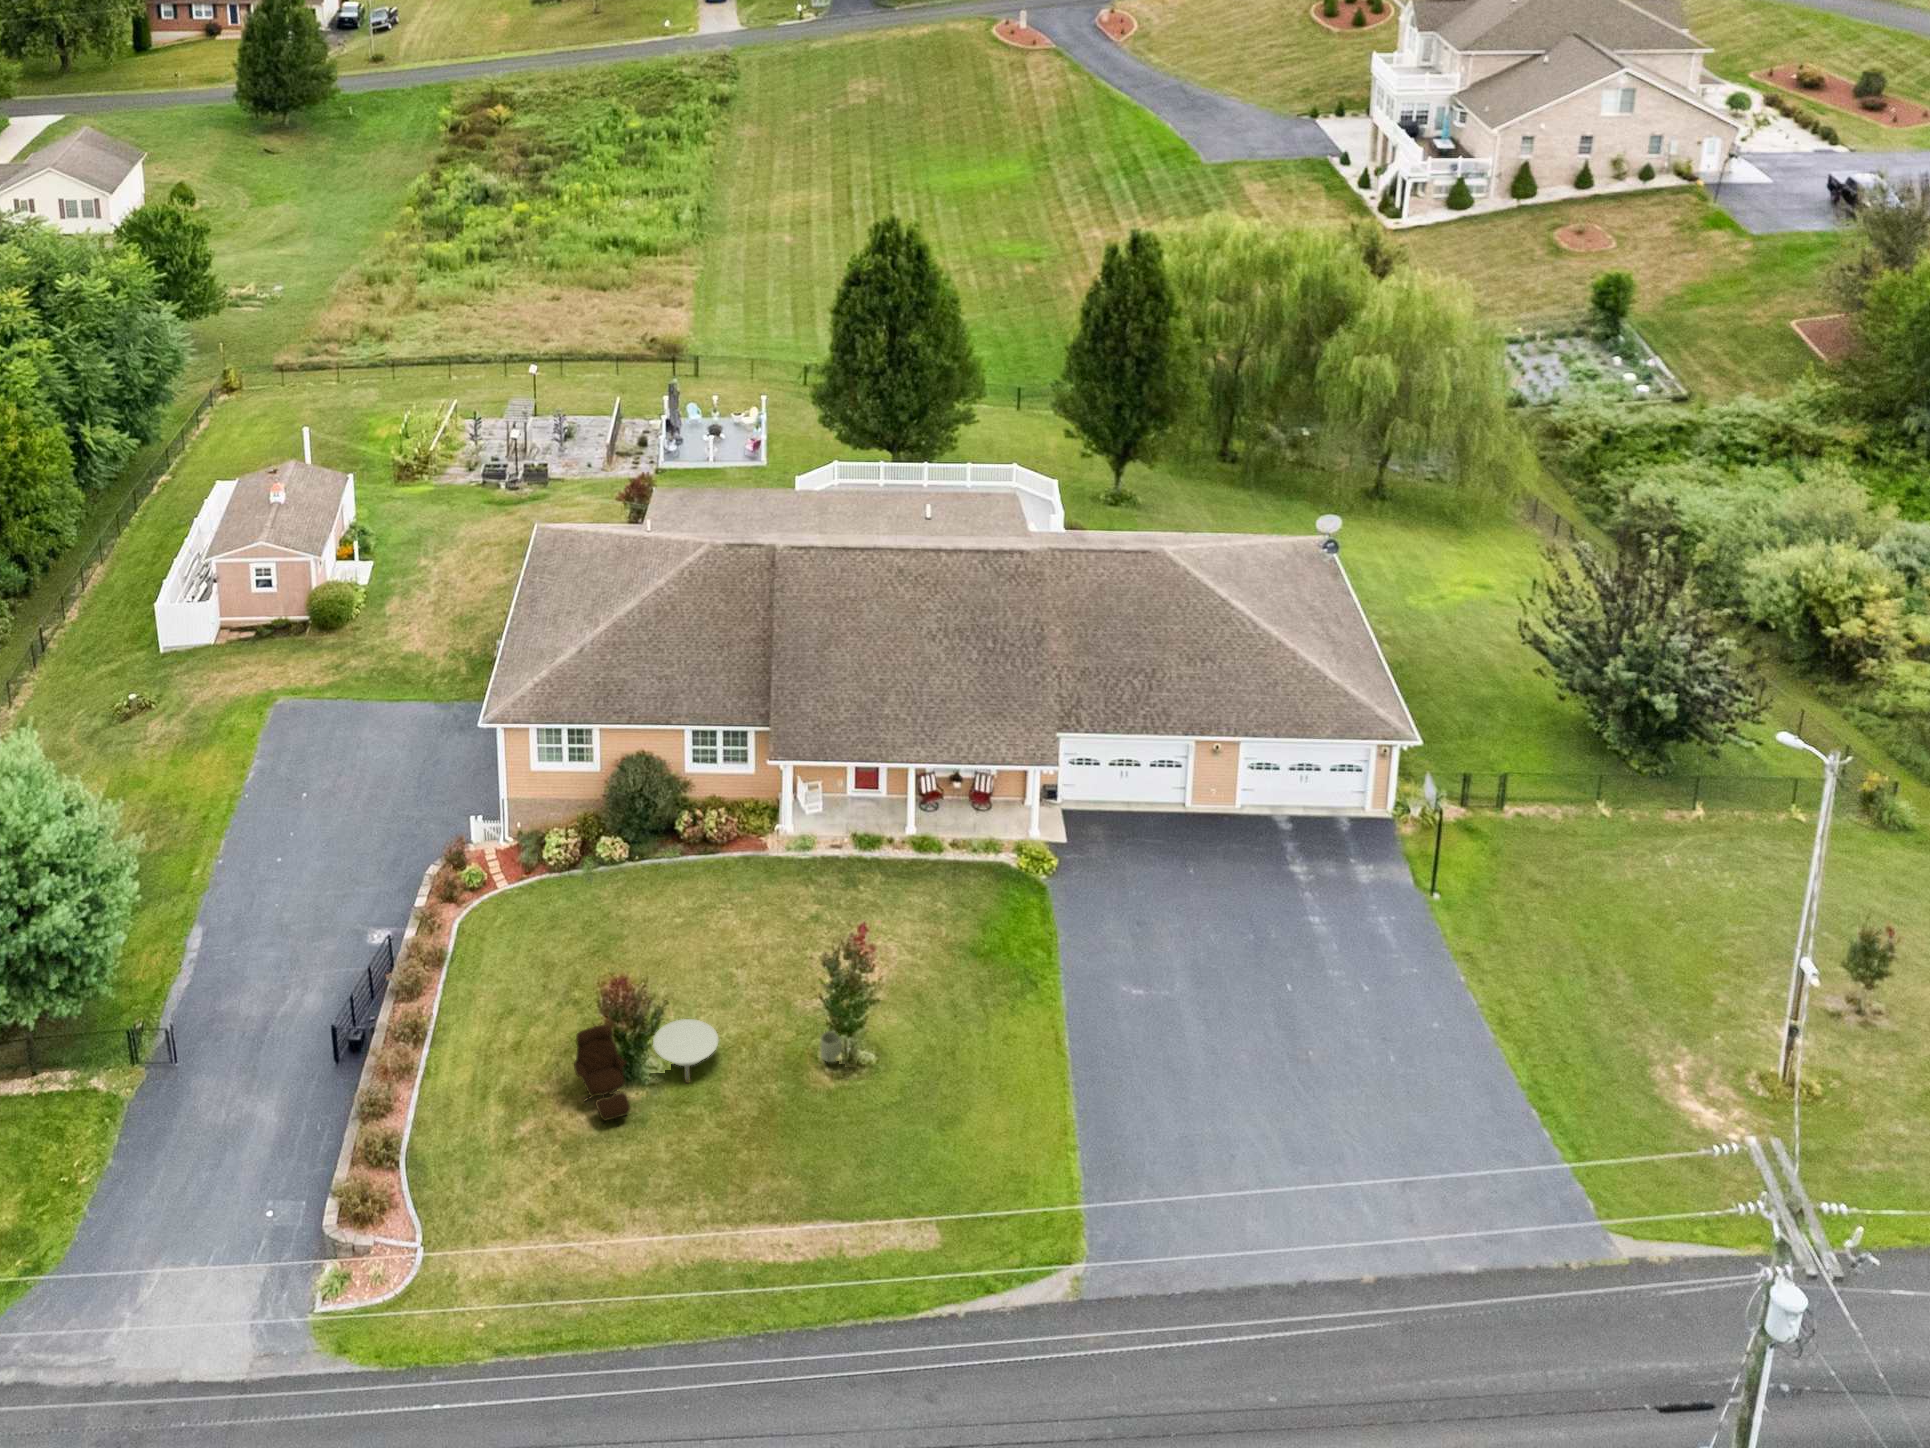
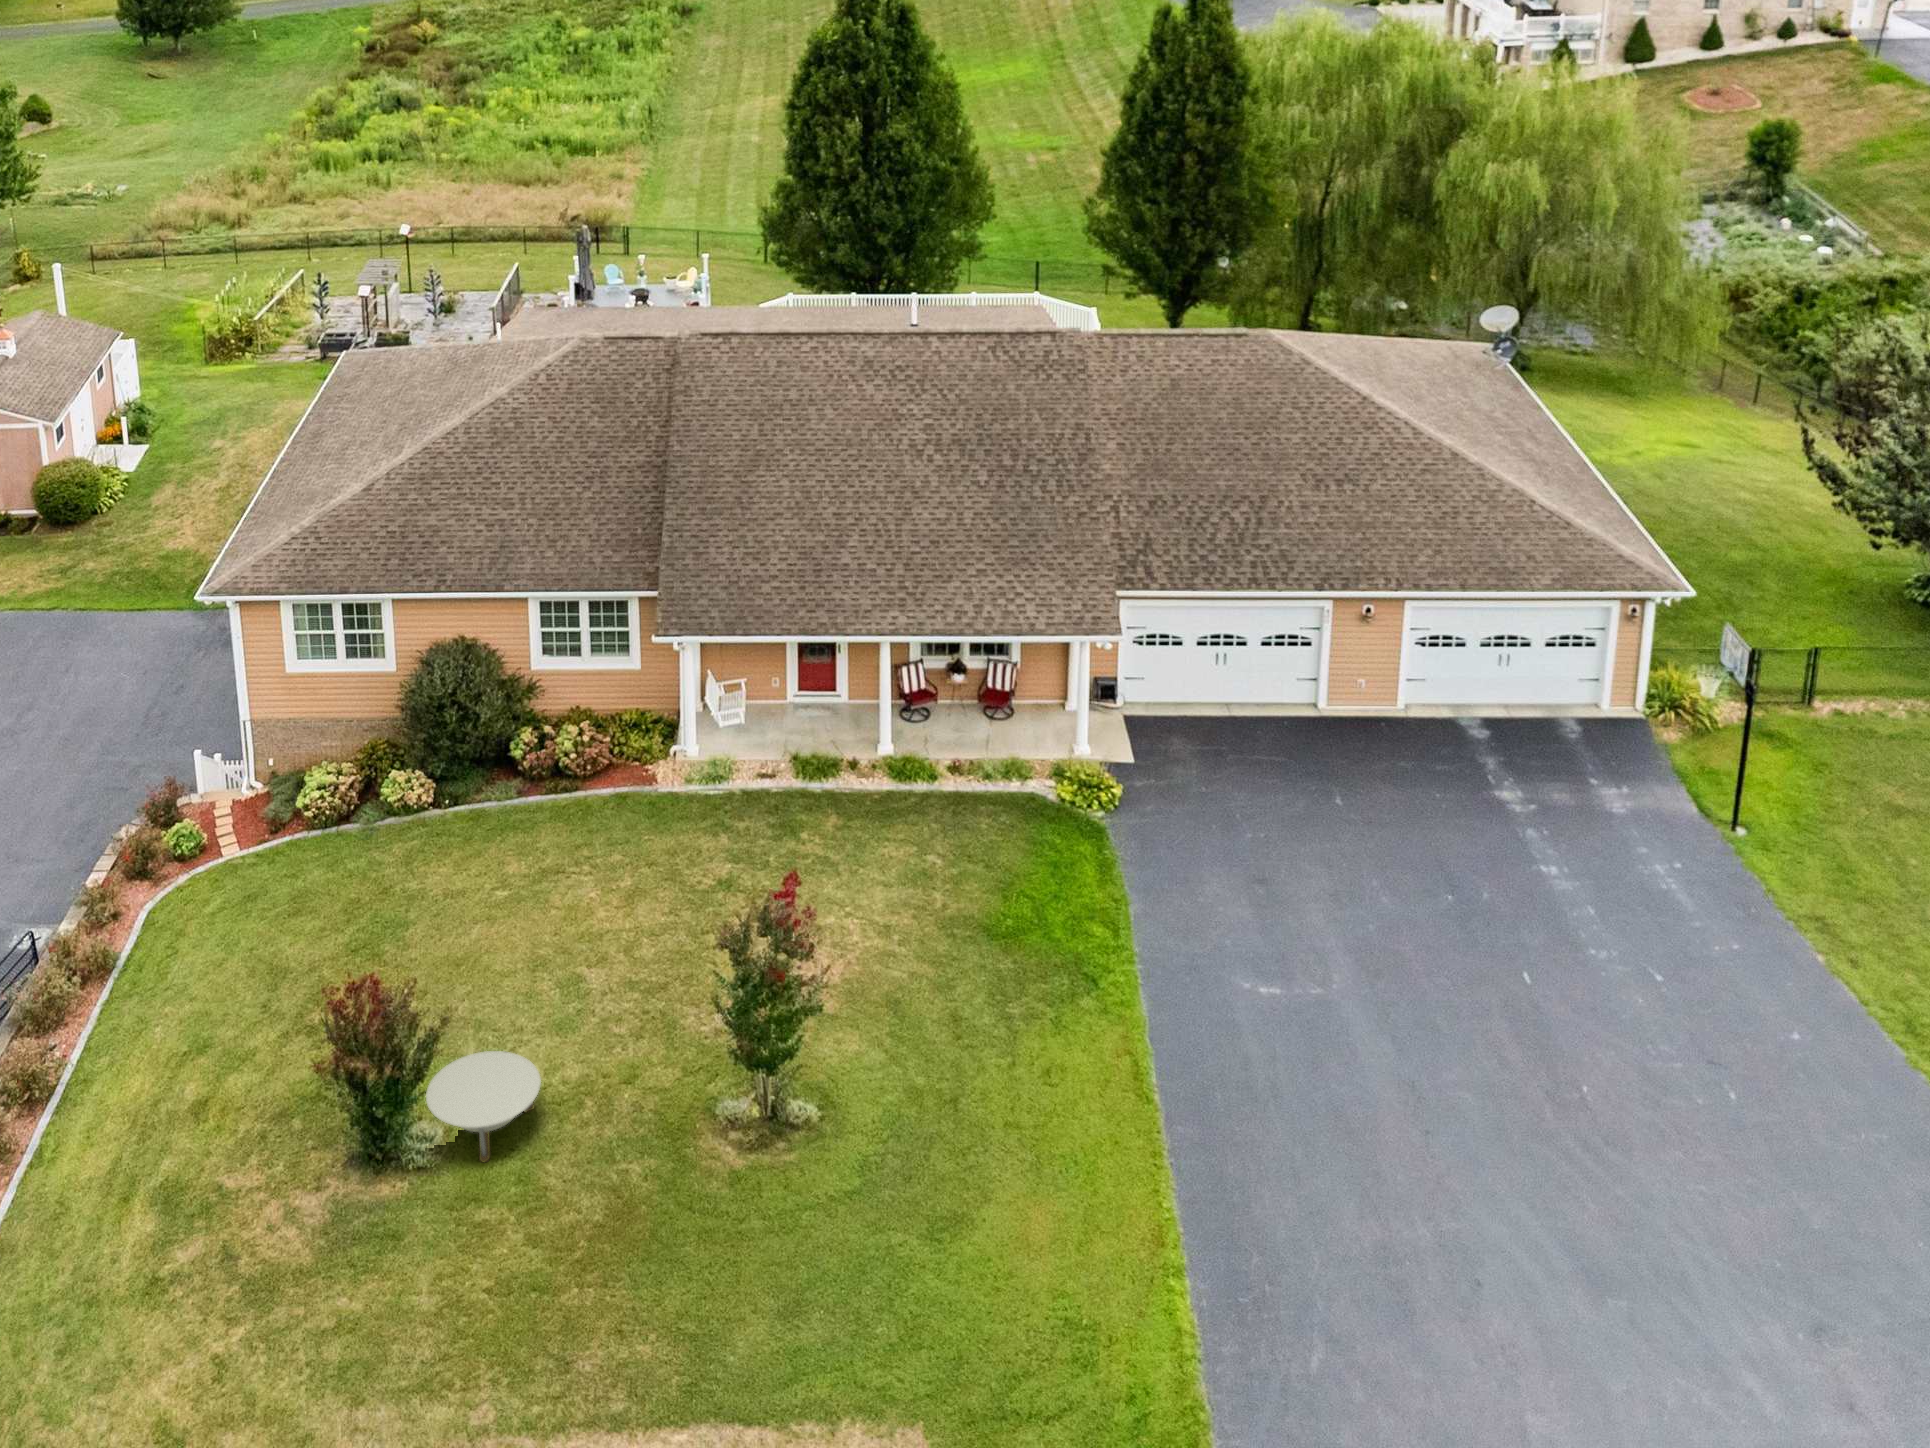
lounge chair: present [574,1024,630,1121] -> none [278,1062,373,1243]
planter: present [821,1031,841,1062] -> none [716,1065,756,1134]

